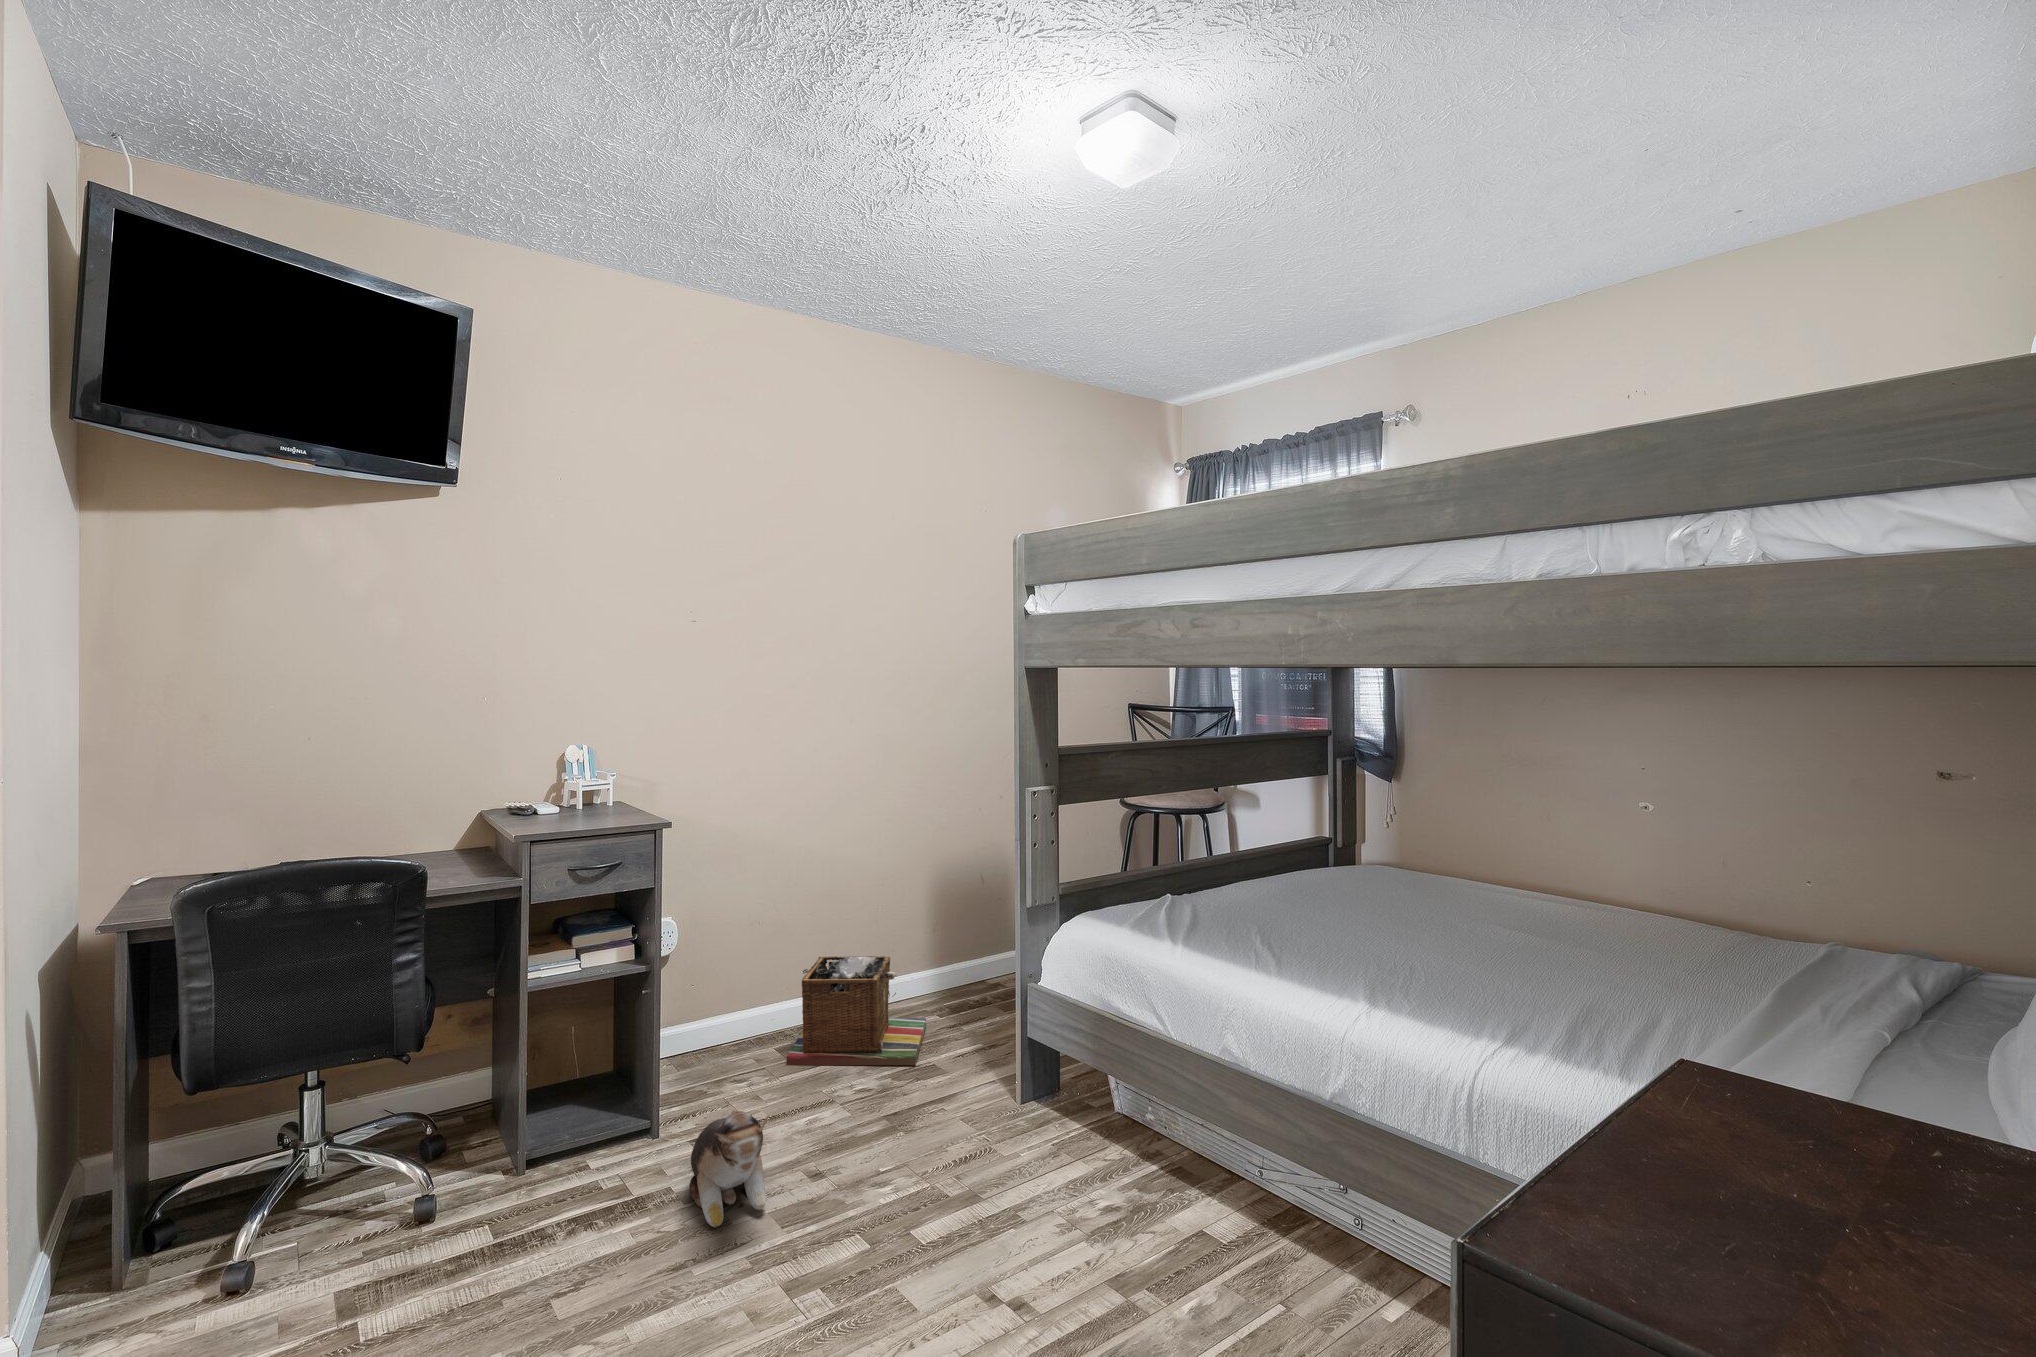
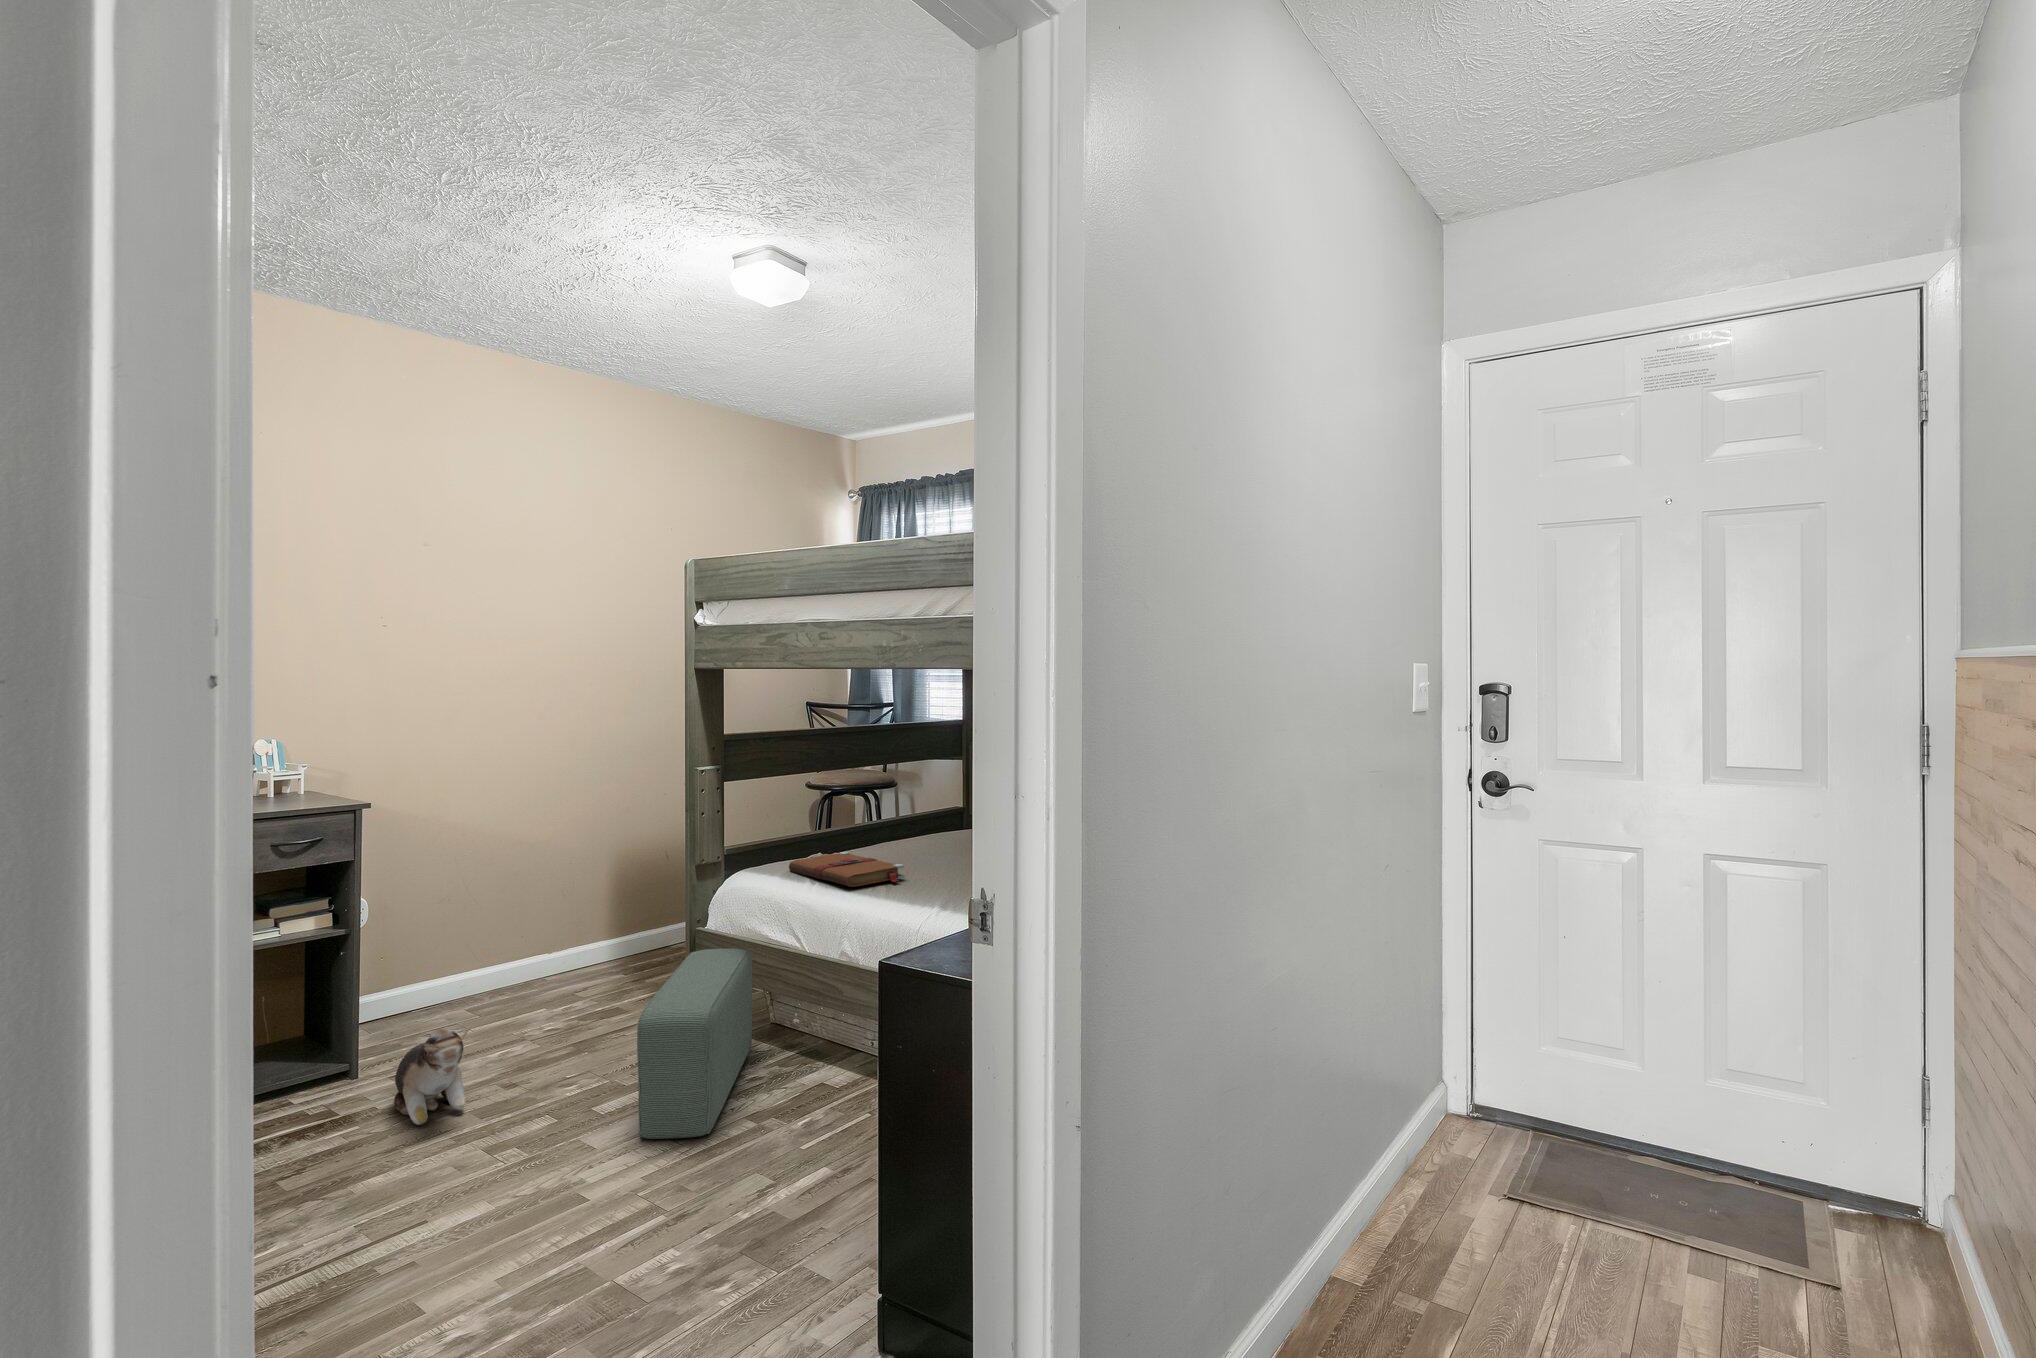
book: none [1141,901,1299,959] -> present [789,852,904,887]
laundry basket: present [786,956,926,1065] -> none [479,922,612,1019]
pouf: none [970,1022,1099,1309] -> present [637,949,752,1139]

